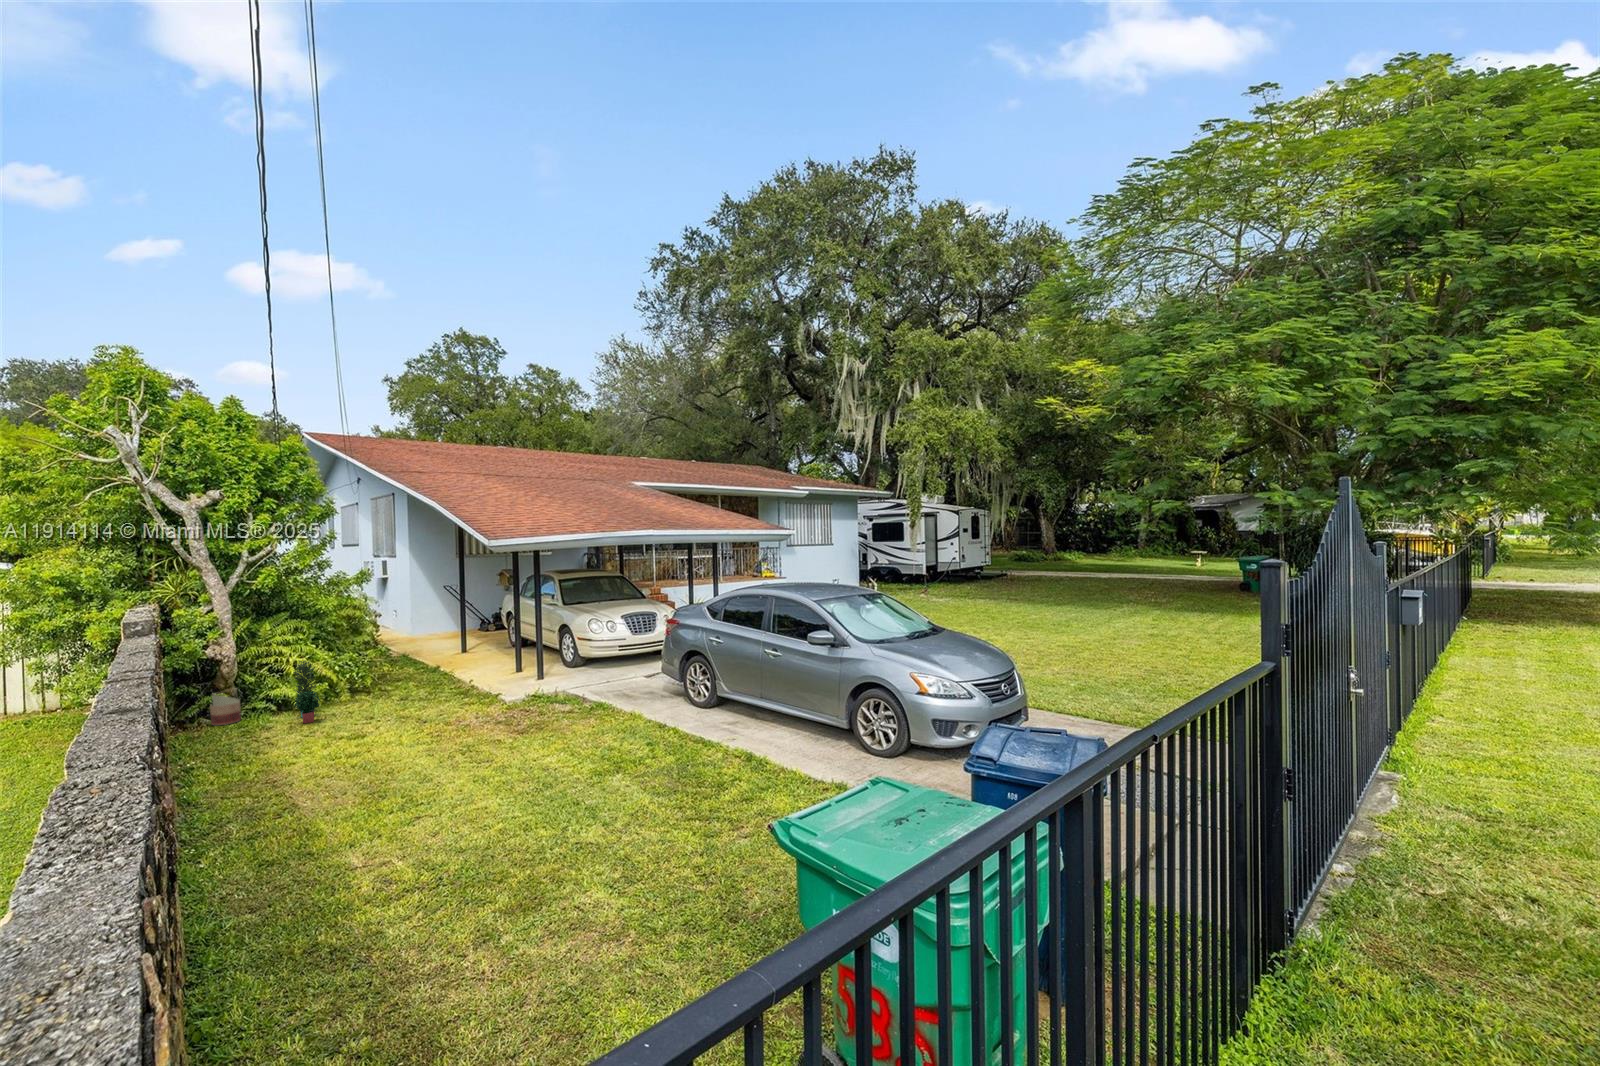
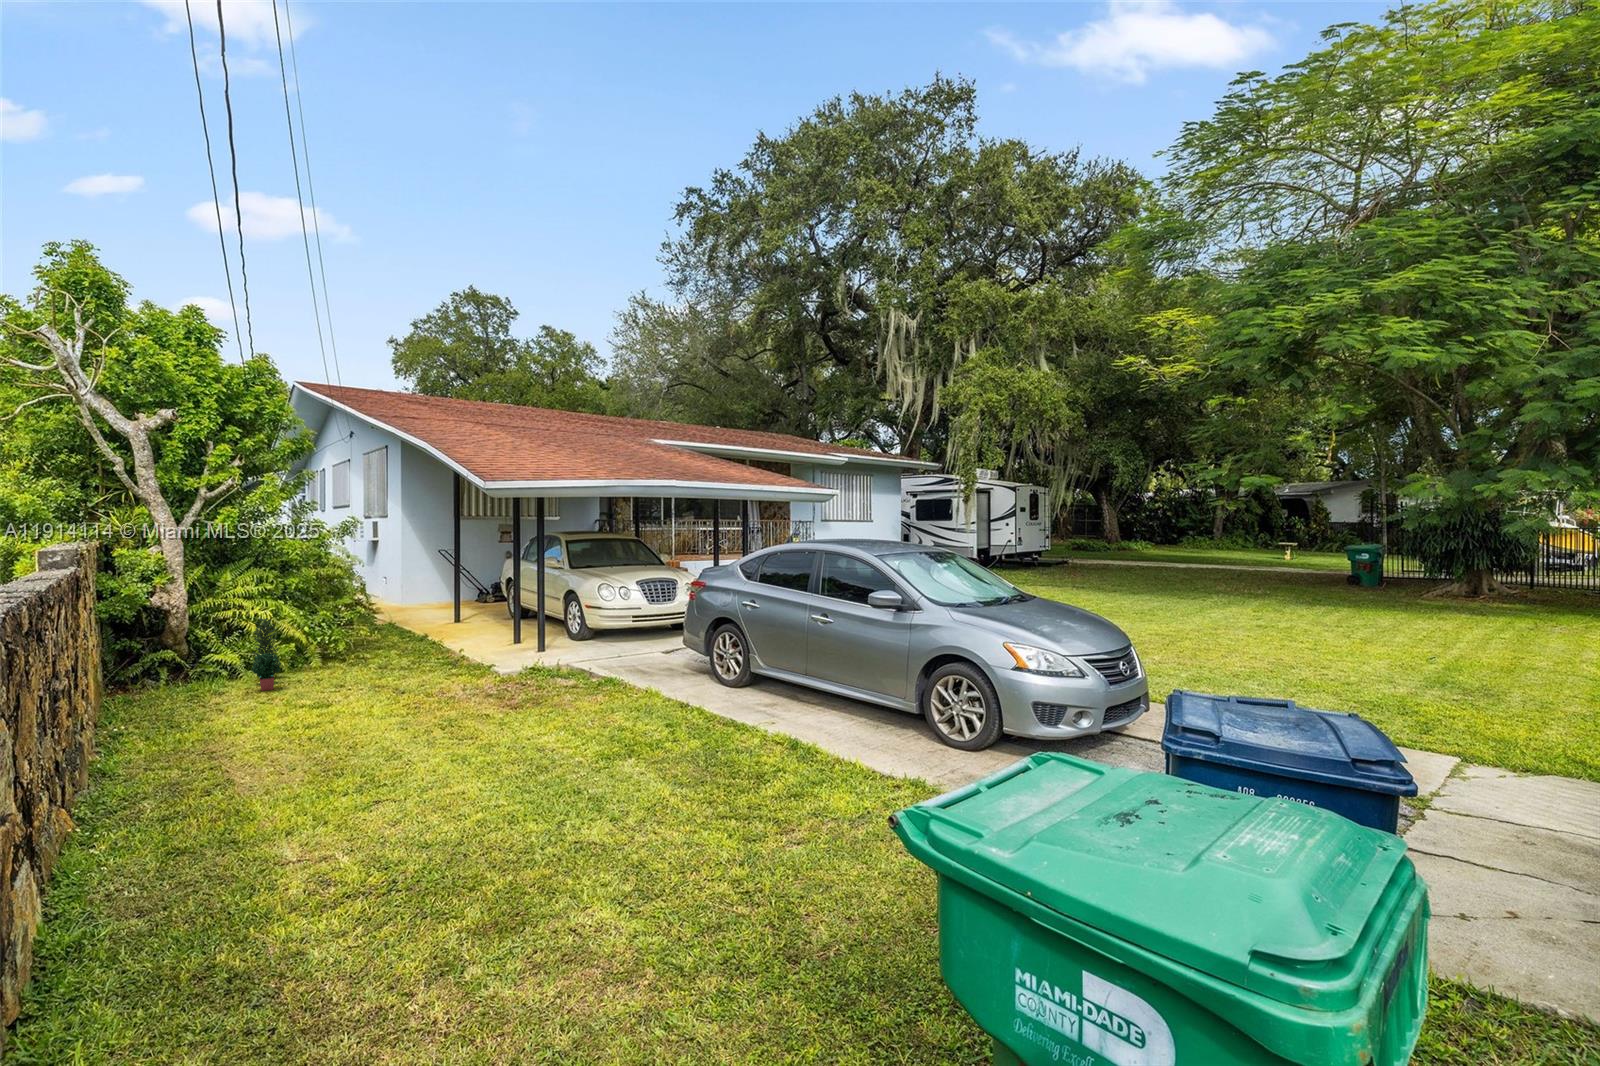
basket: present [210,688,241,725] -> none [155,647,190,690]

